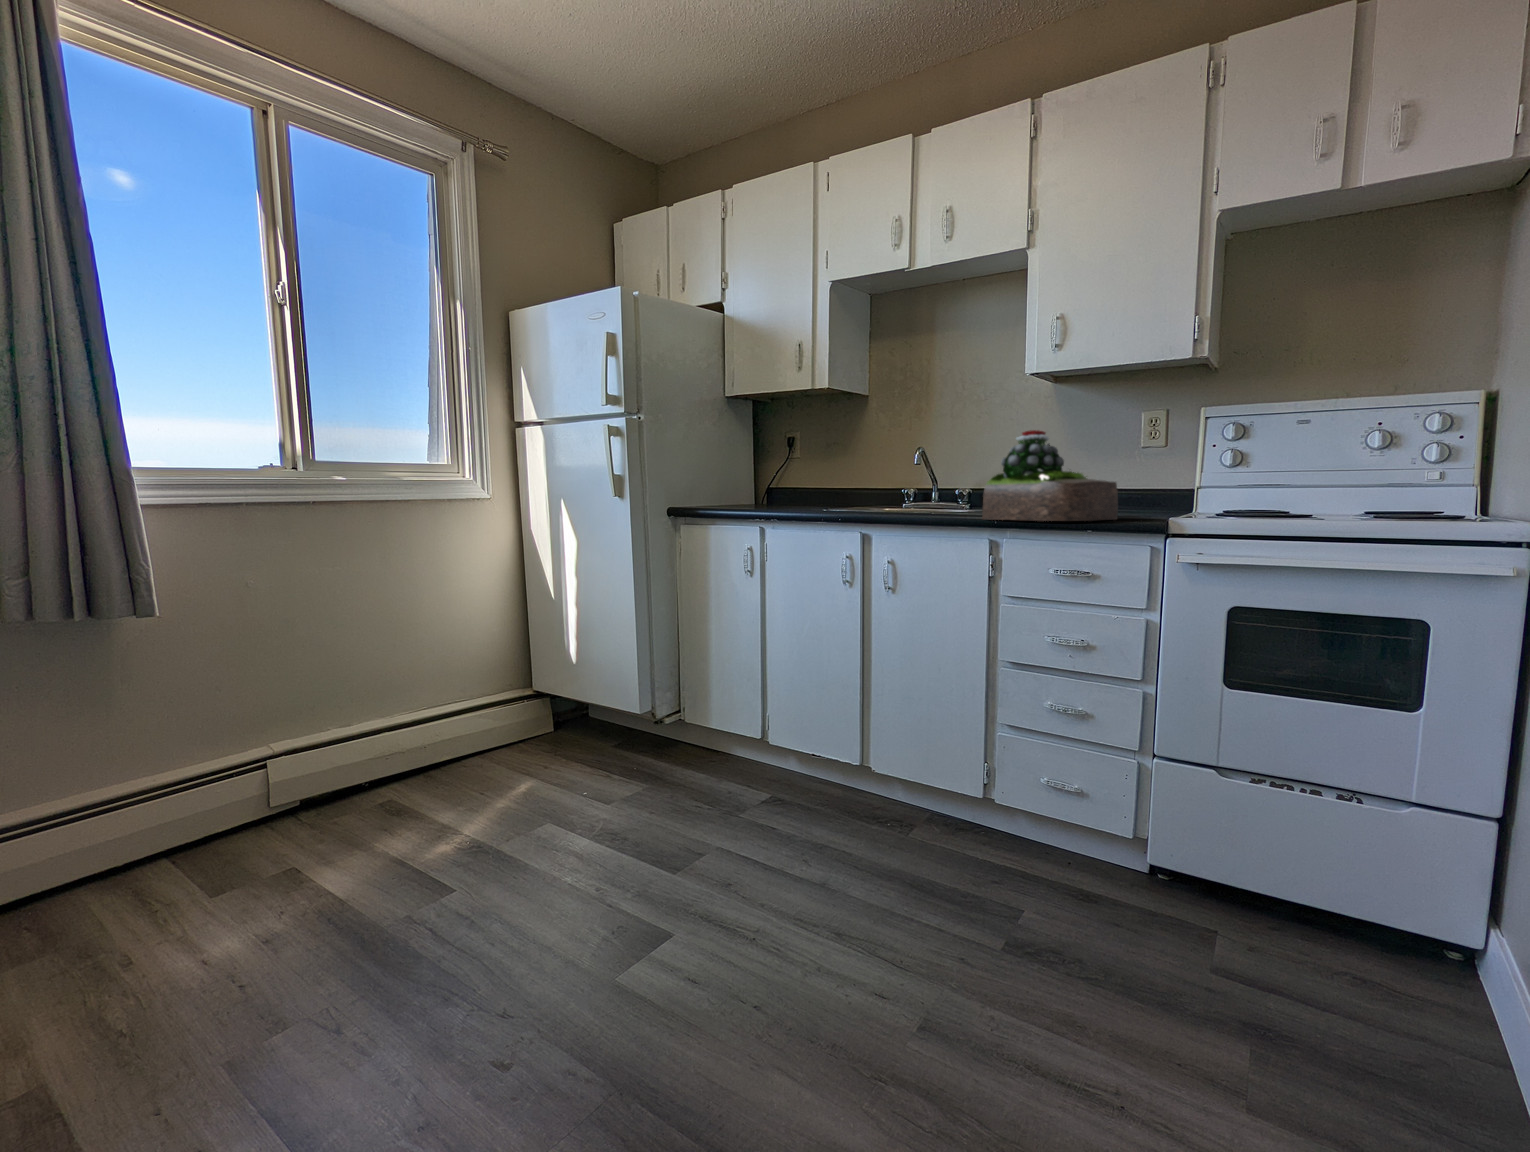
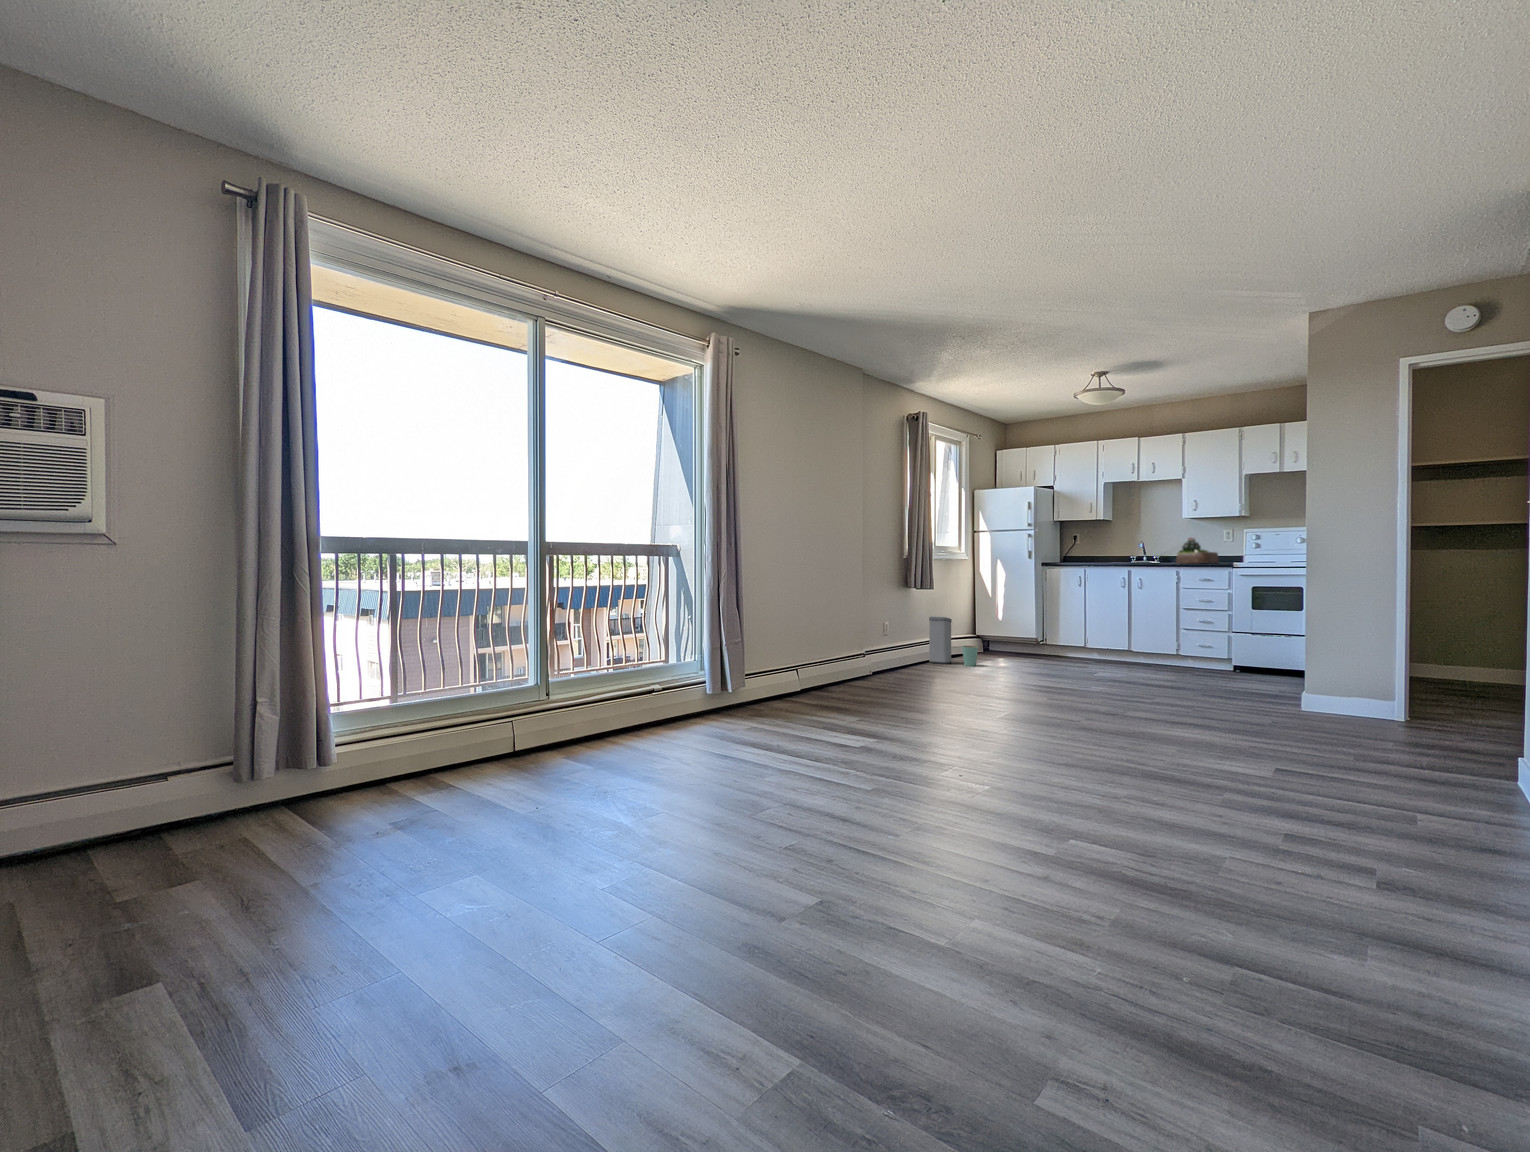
trash can: none [197,698,316,889] -> present [929,616,978,666]

